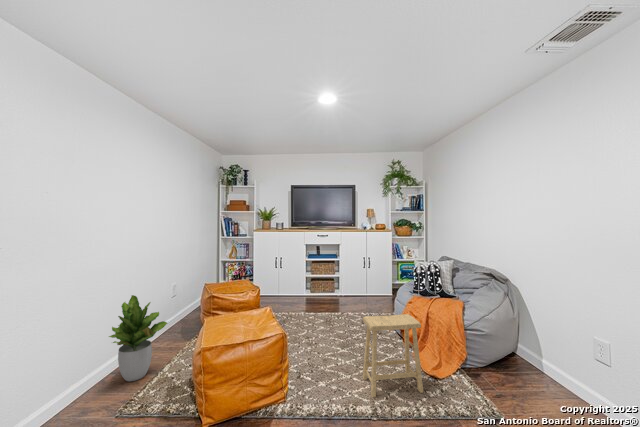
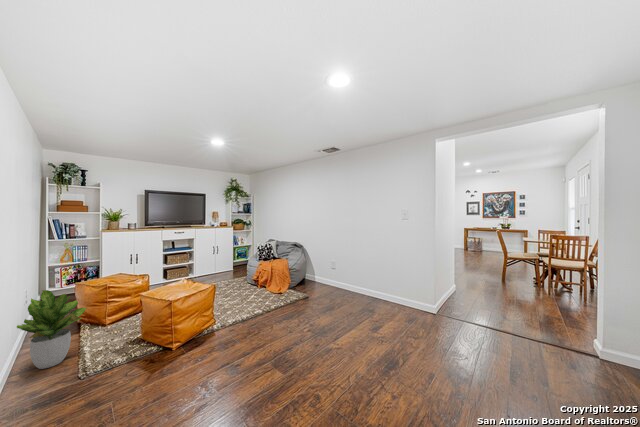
footstool: present [363,314,423,397] -> none [248,266,279,308]

